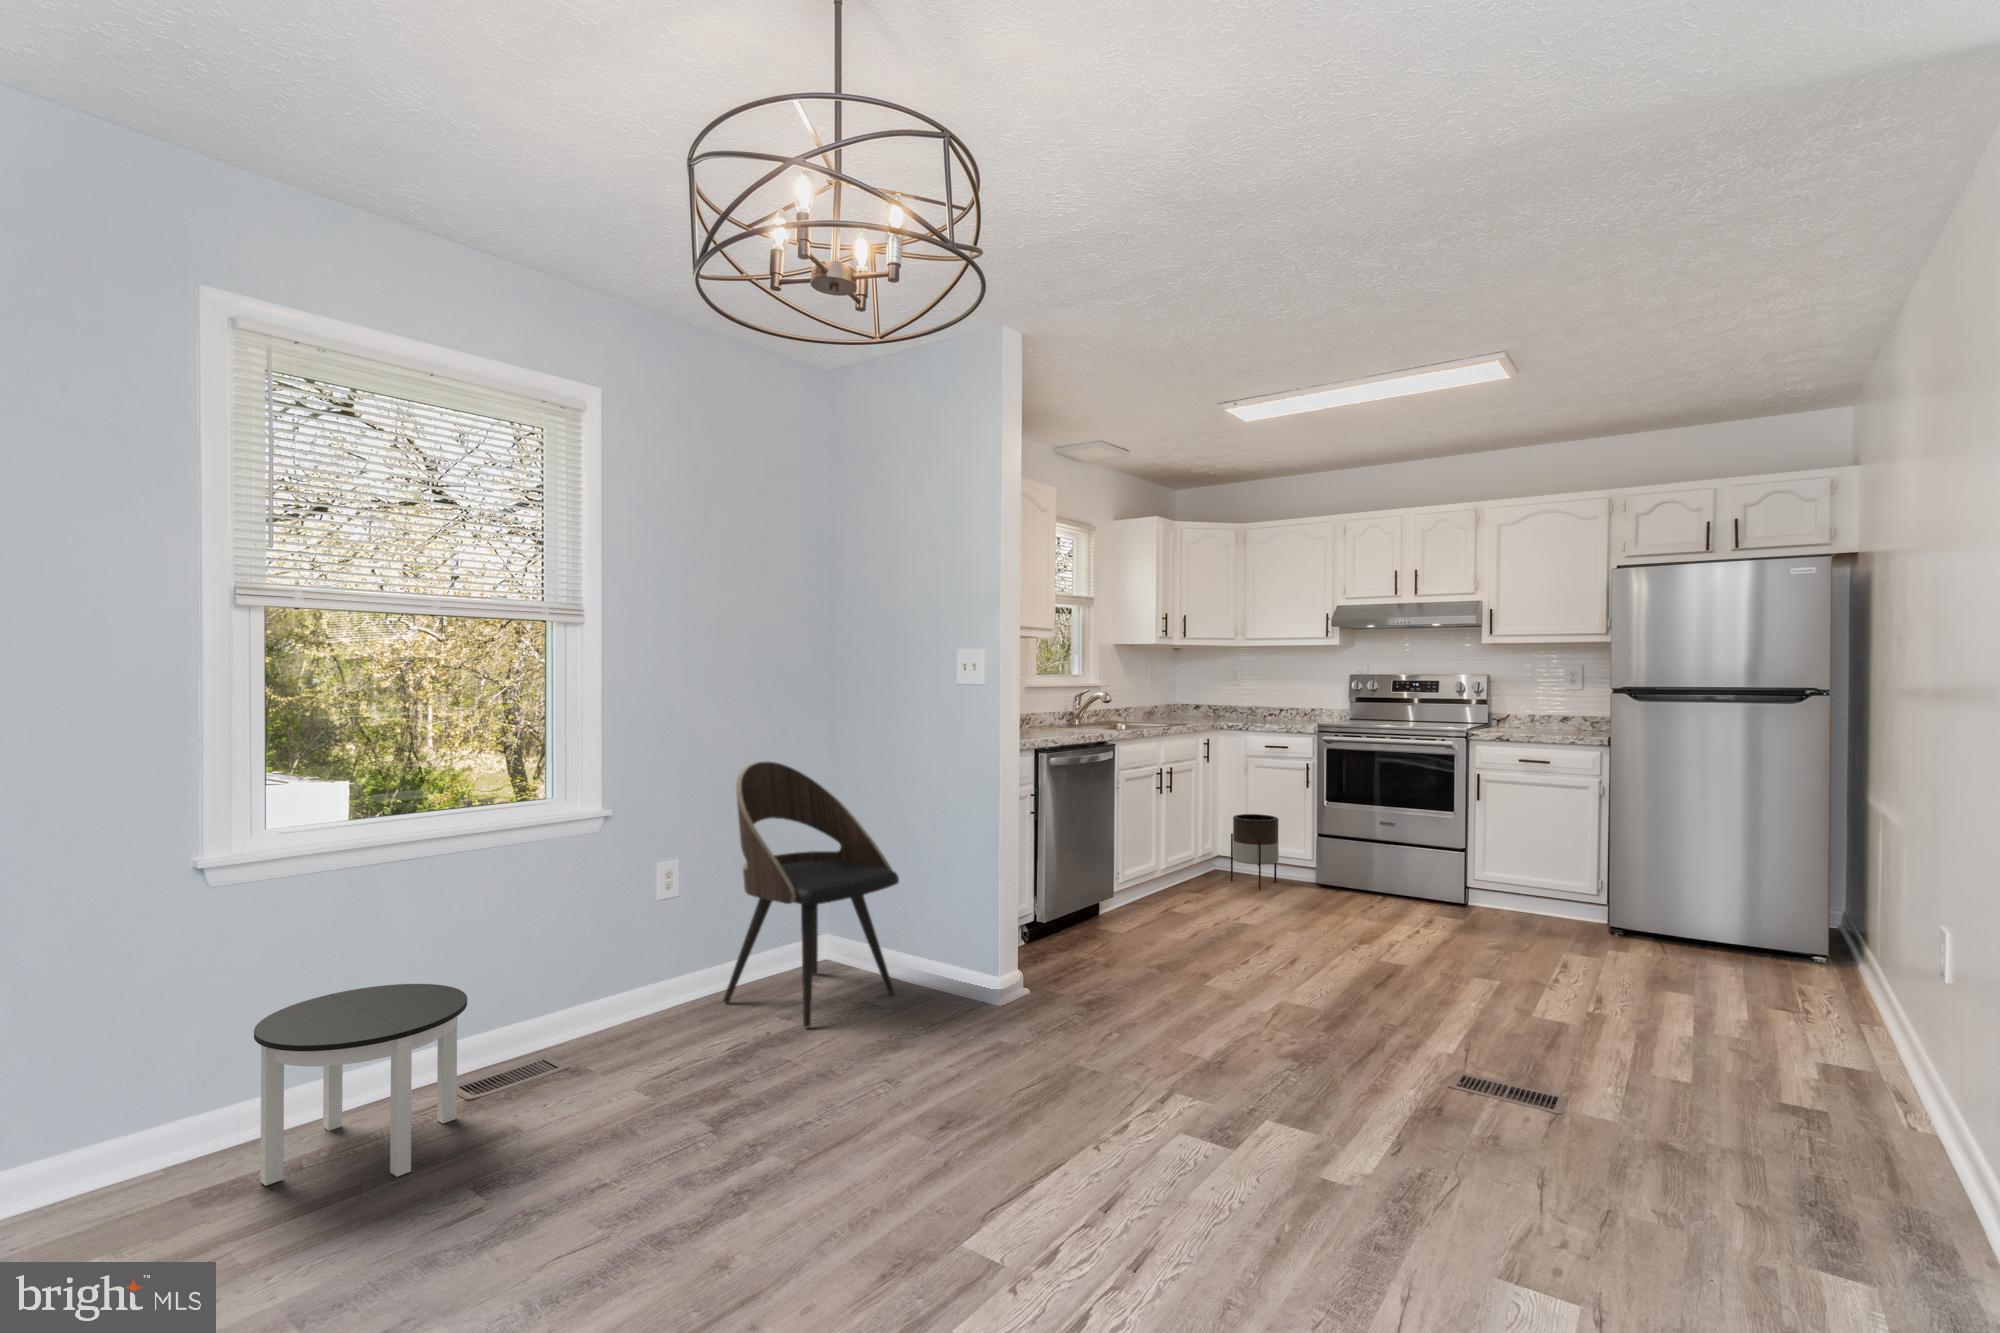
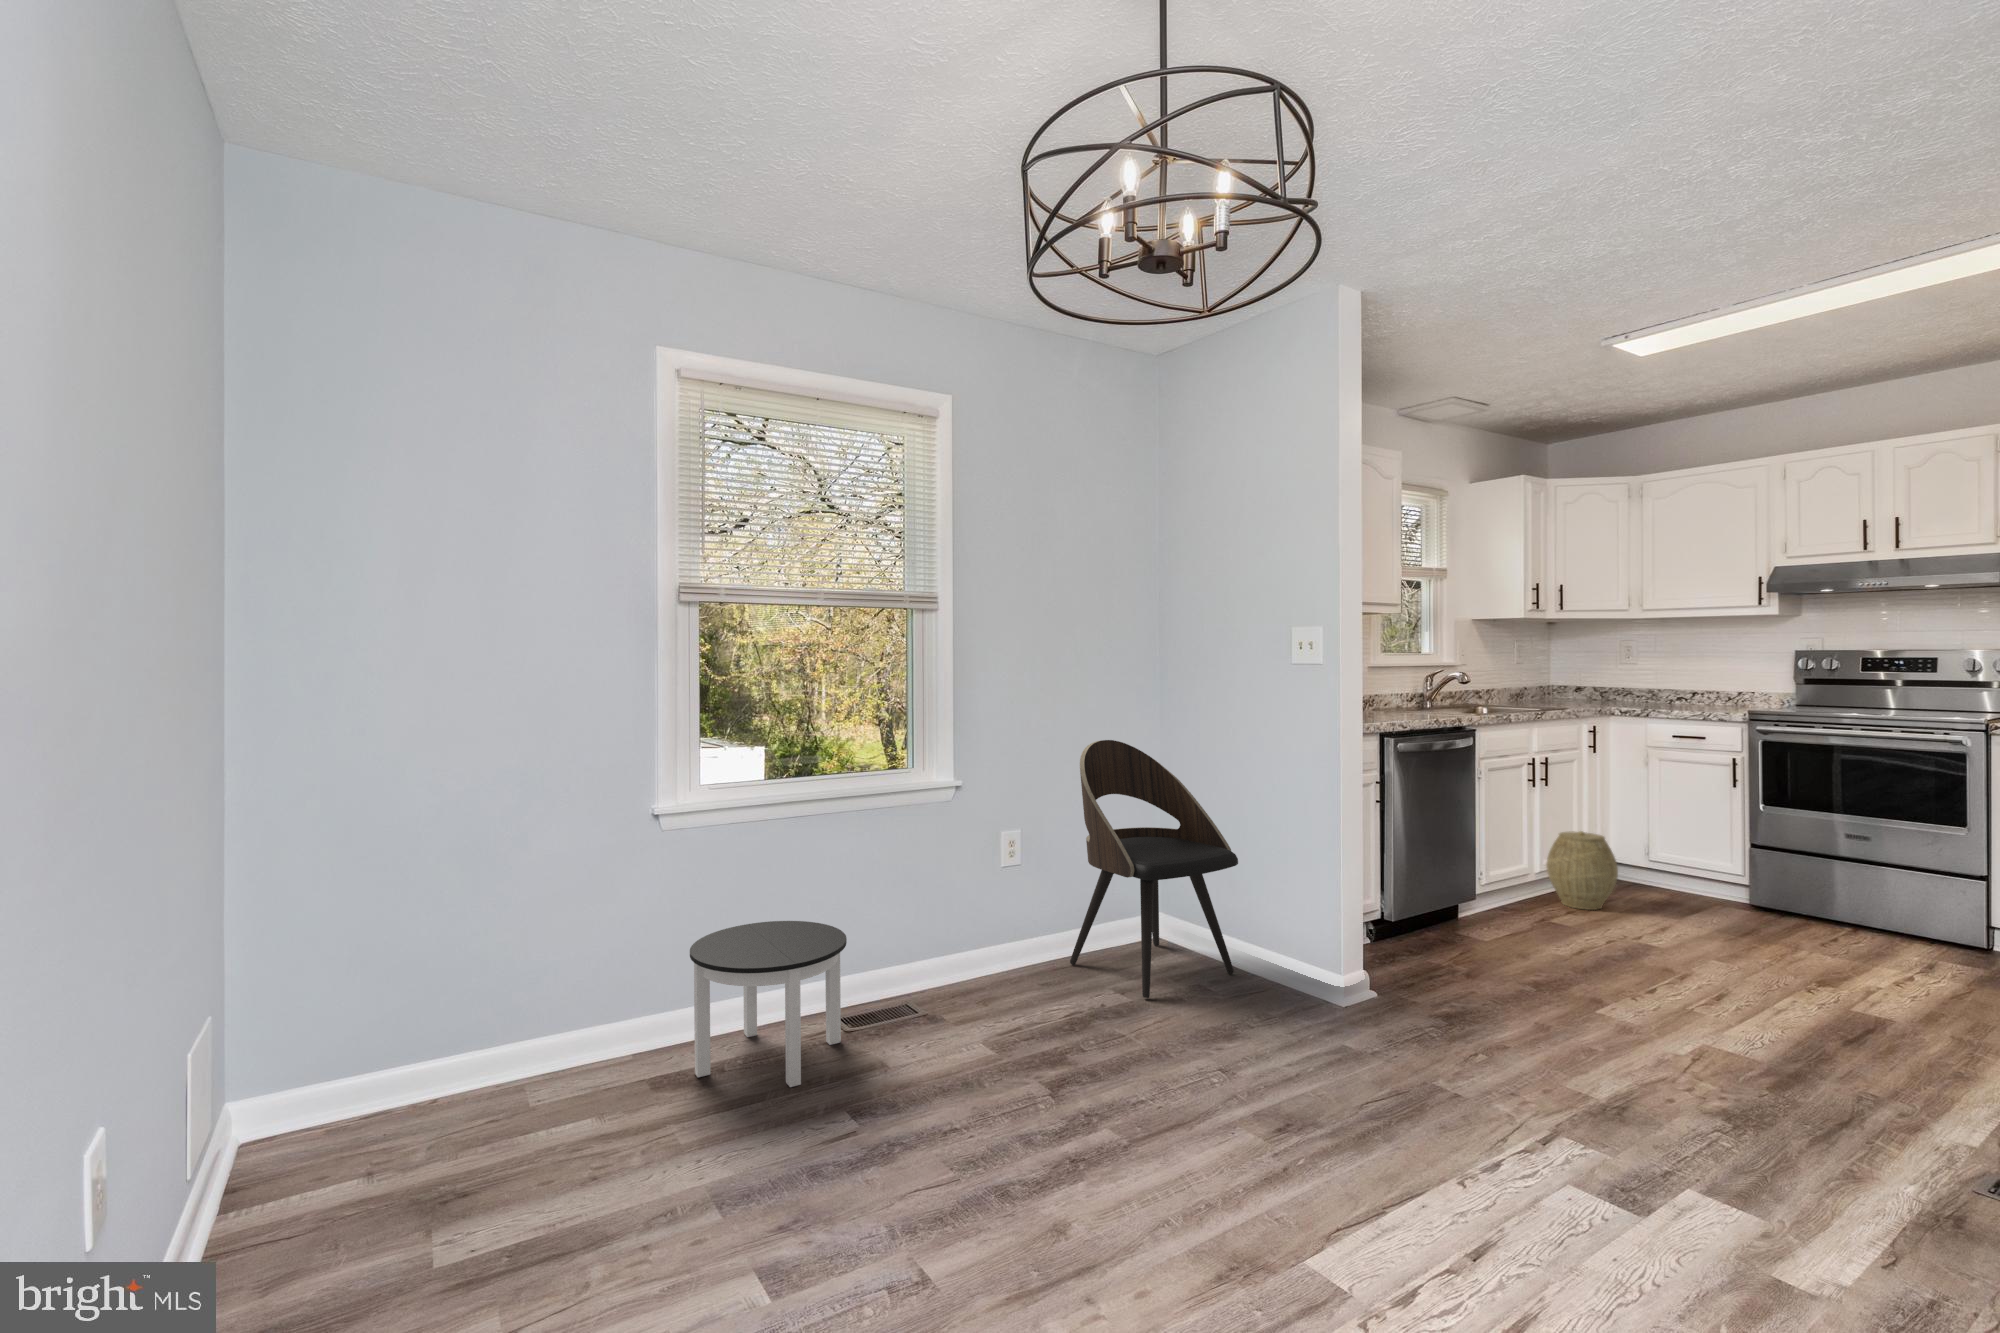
planter: present [1231,814,1279,890] -> none [1627,813,1692,900]
woven basket: none [1168,833,1223,903] -> present [1546,831,1618,910]

